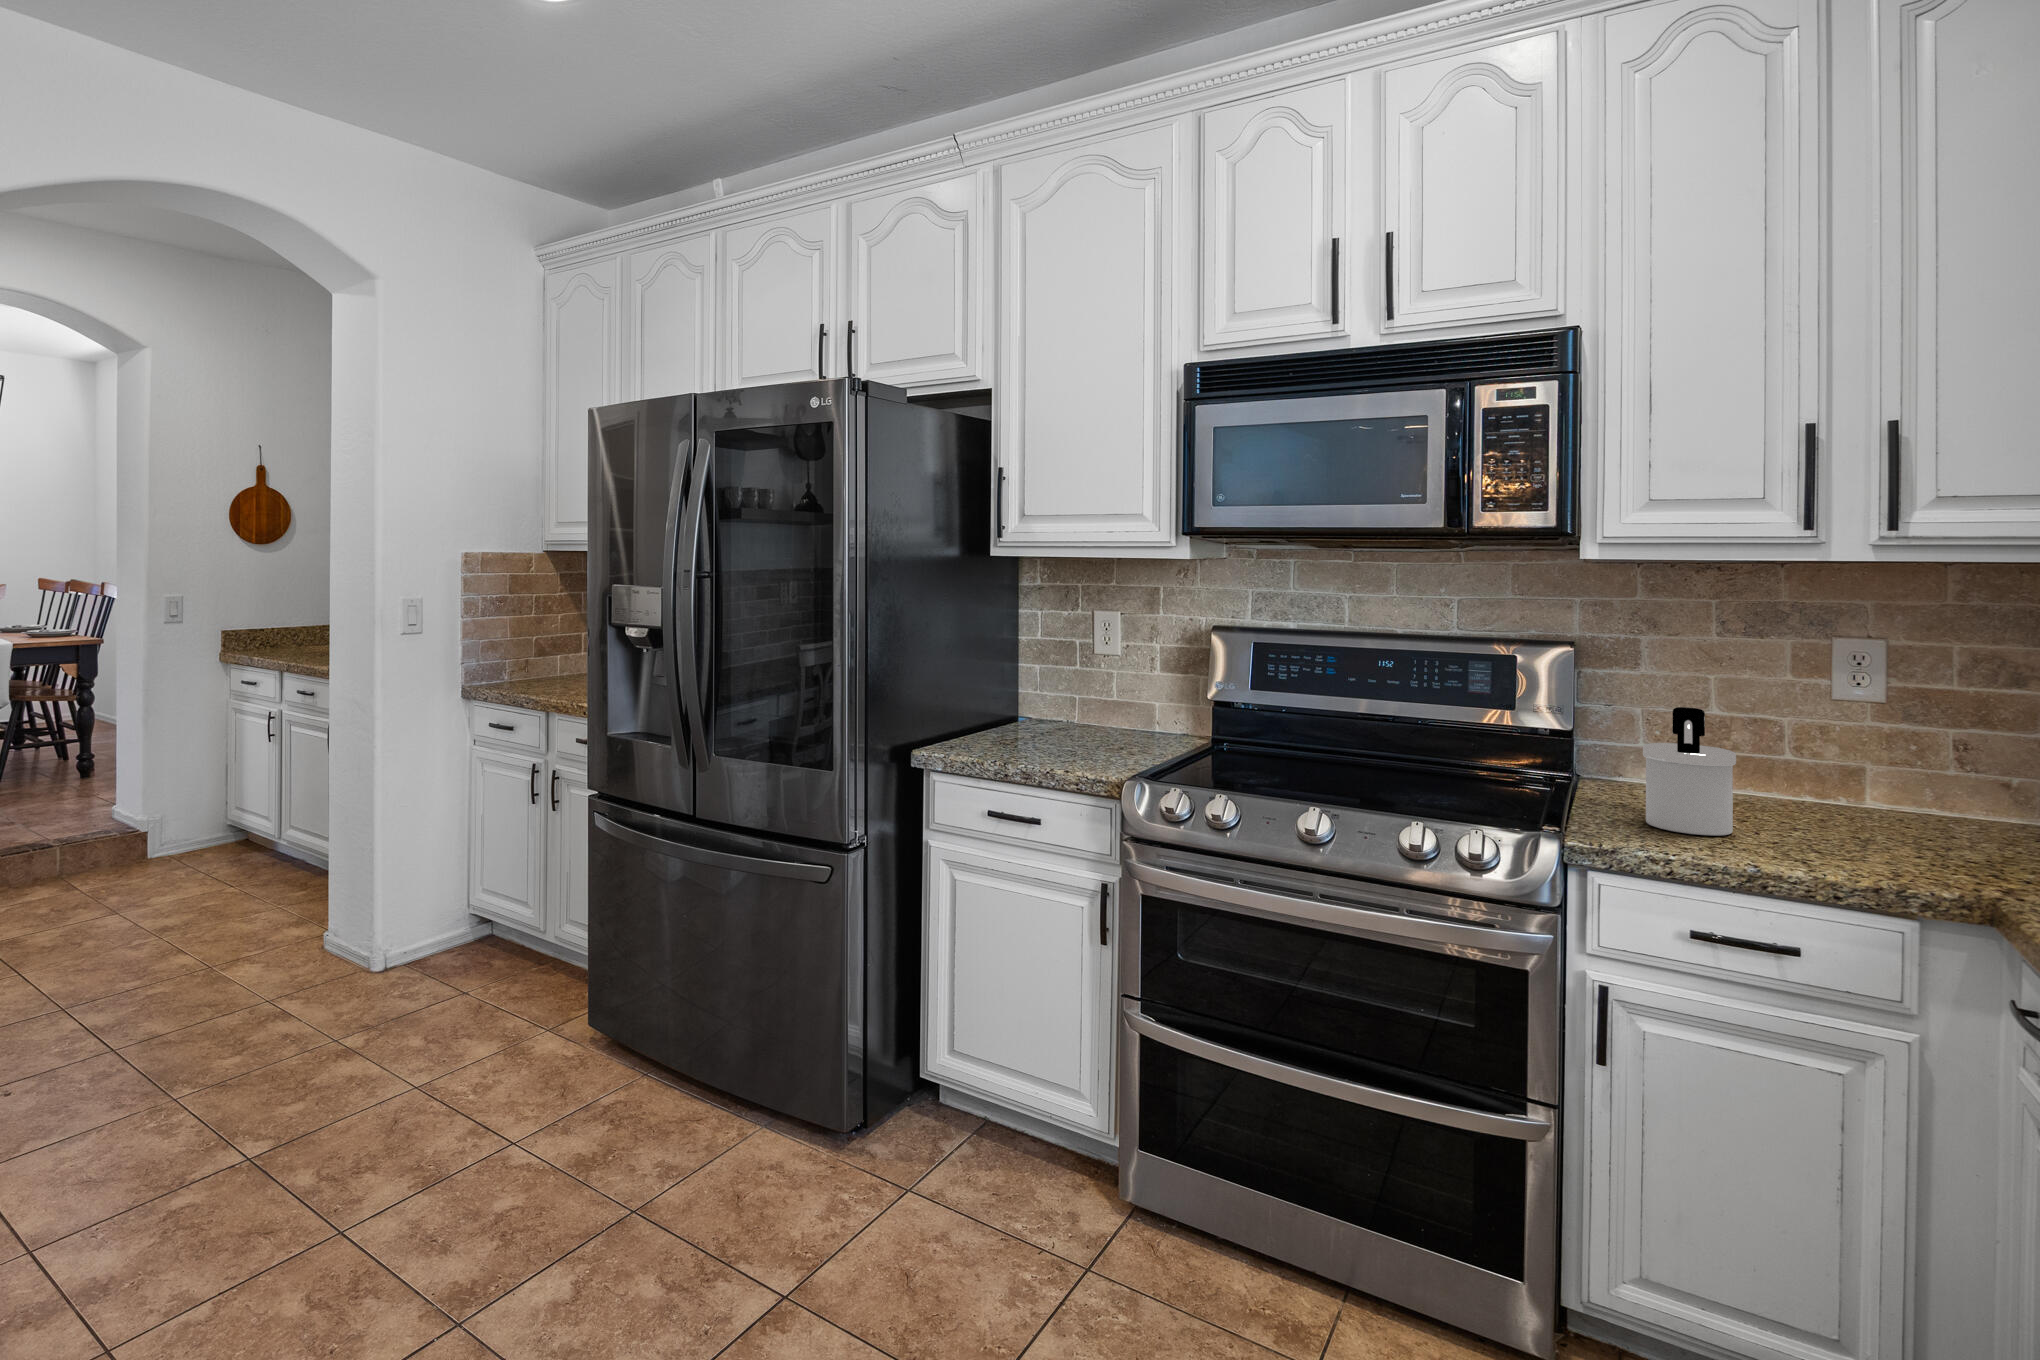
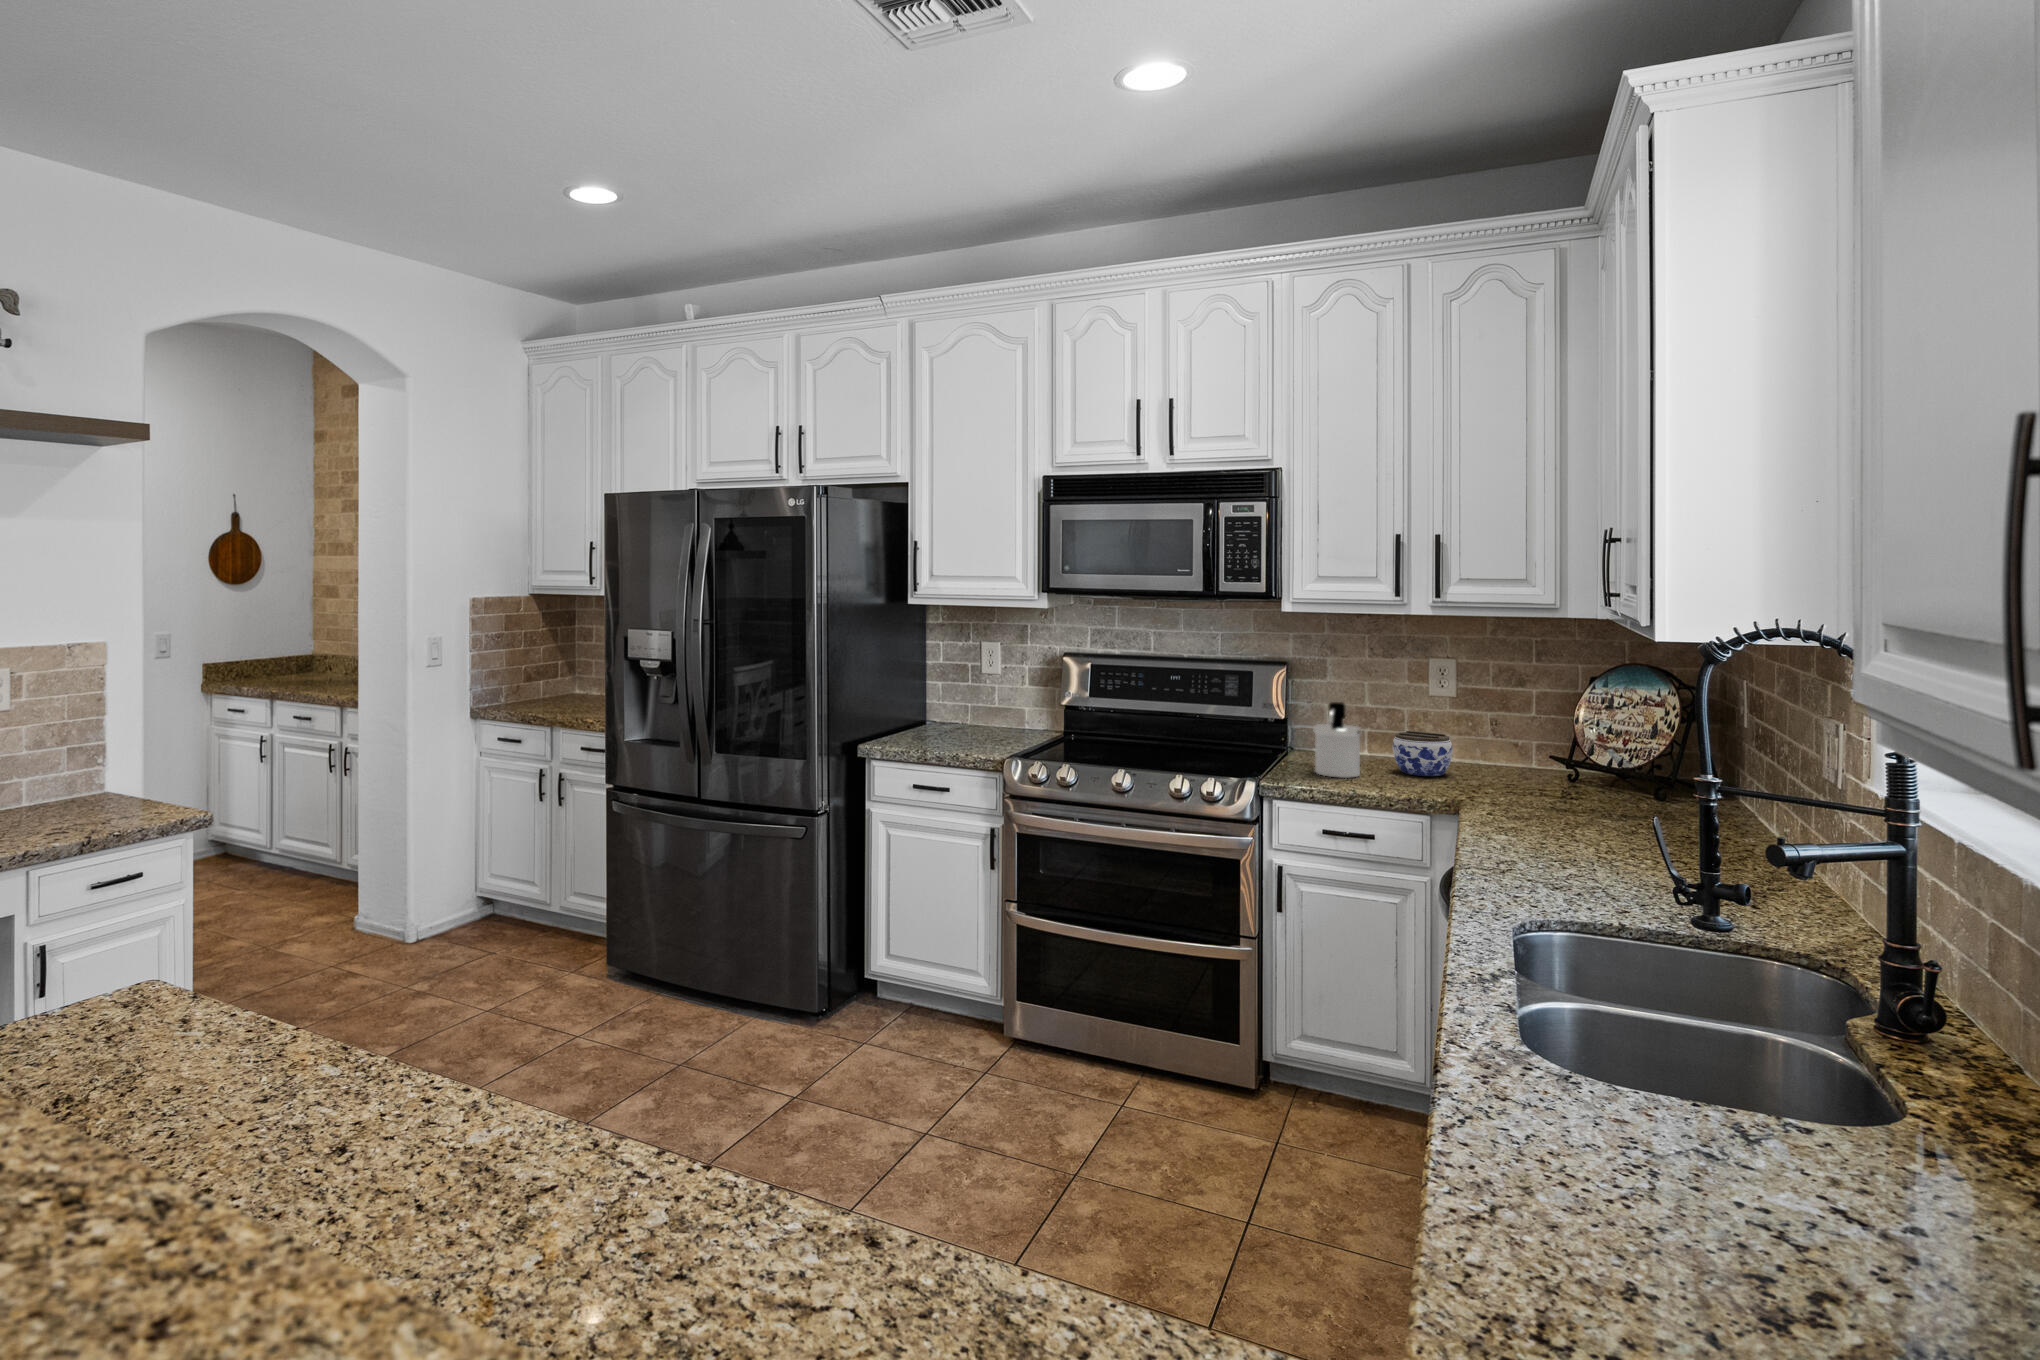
jar: none [1785,759,1909,839] -> present [1392,731,1453,776]

